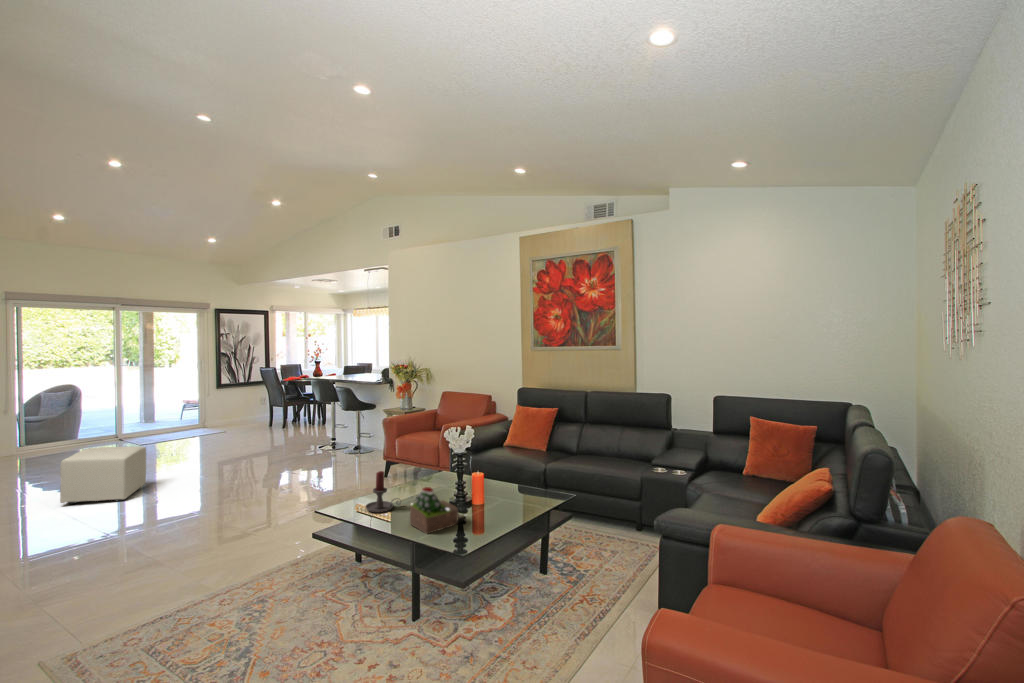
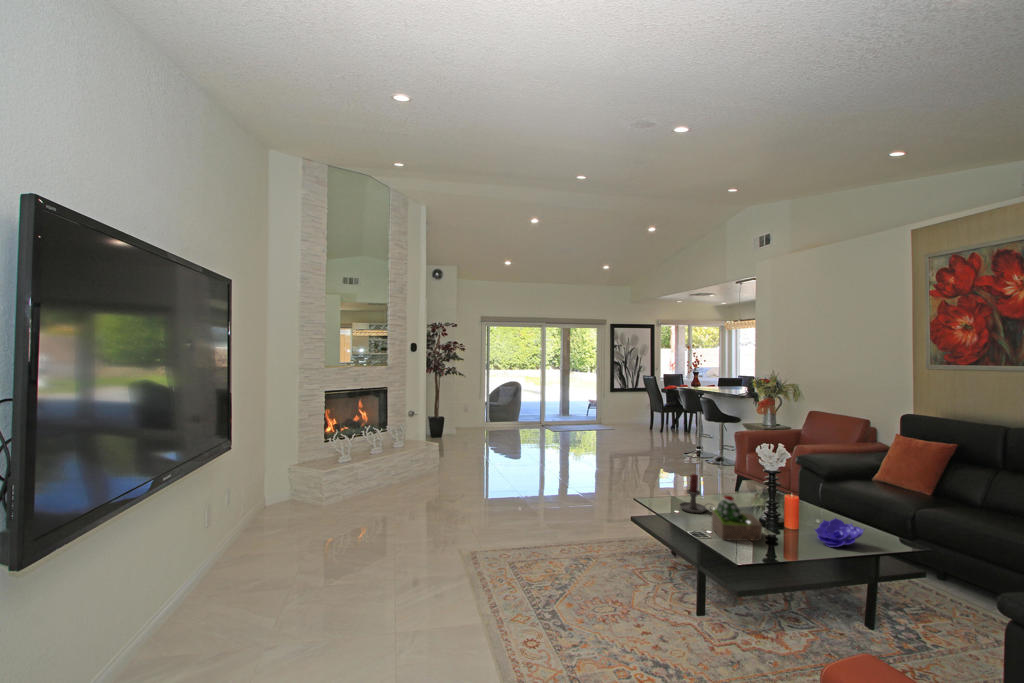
ottoman: present [60,446,146,504] -> none [497,426,548,467]
decorative bowl: none [495,485,532,513] -> present [815,518,864,547]

